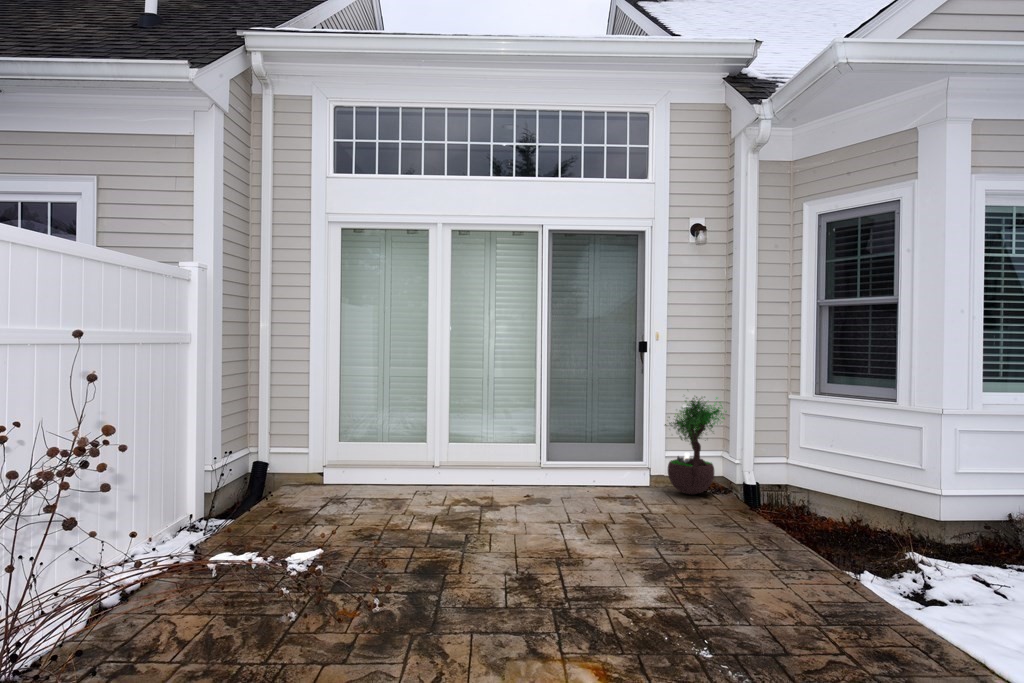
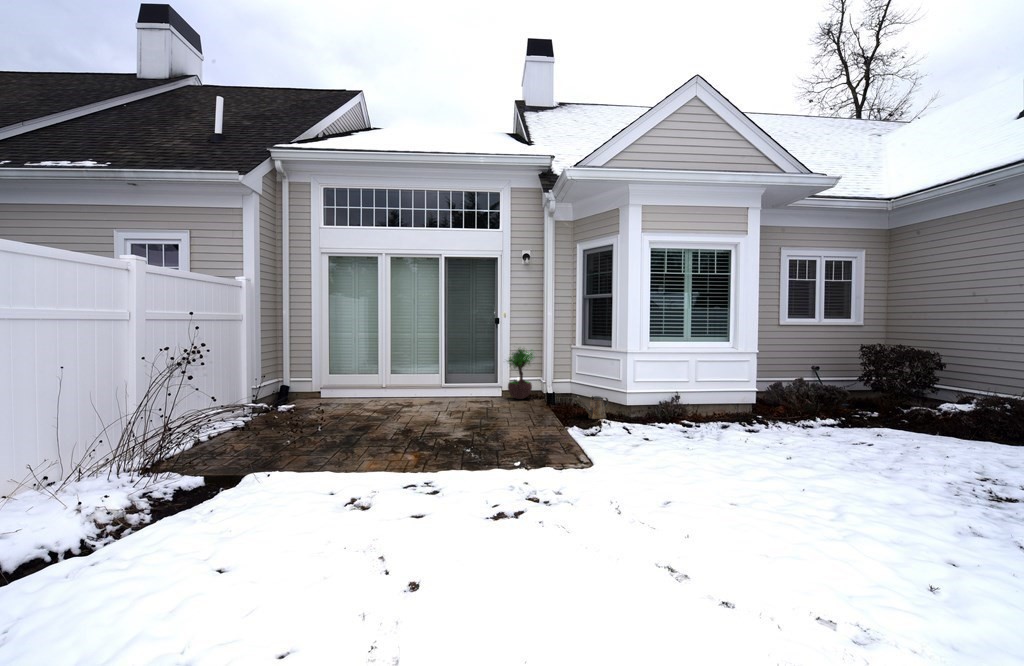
watering can: none [836,499,891,547] -> present [576,396,608,419]

